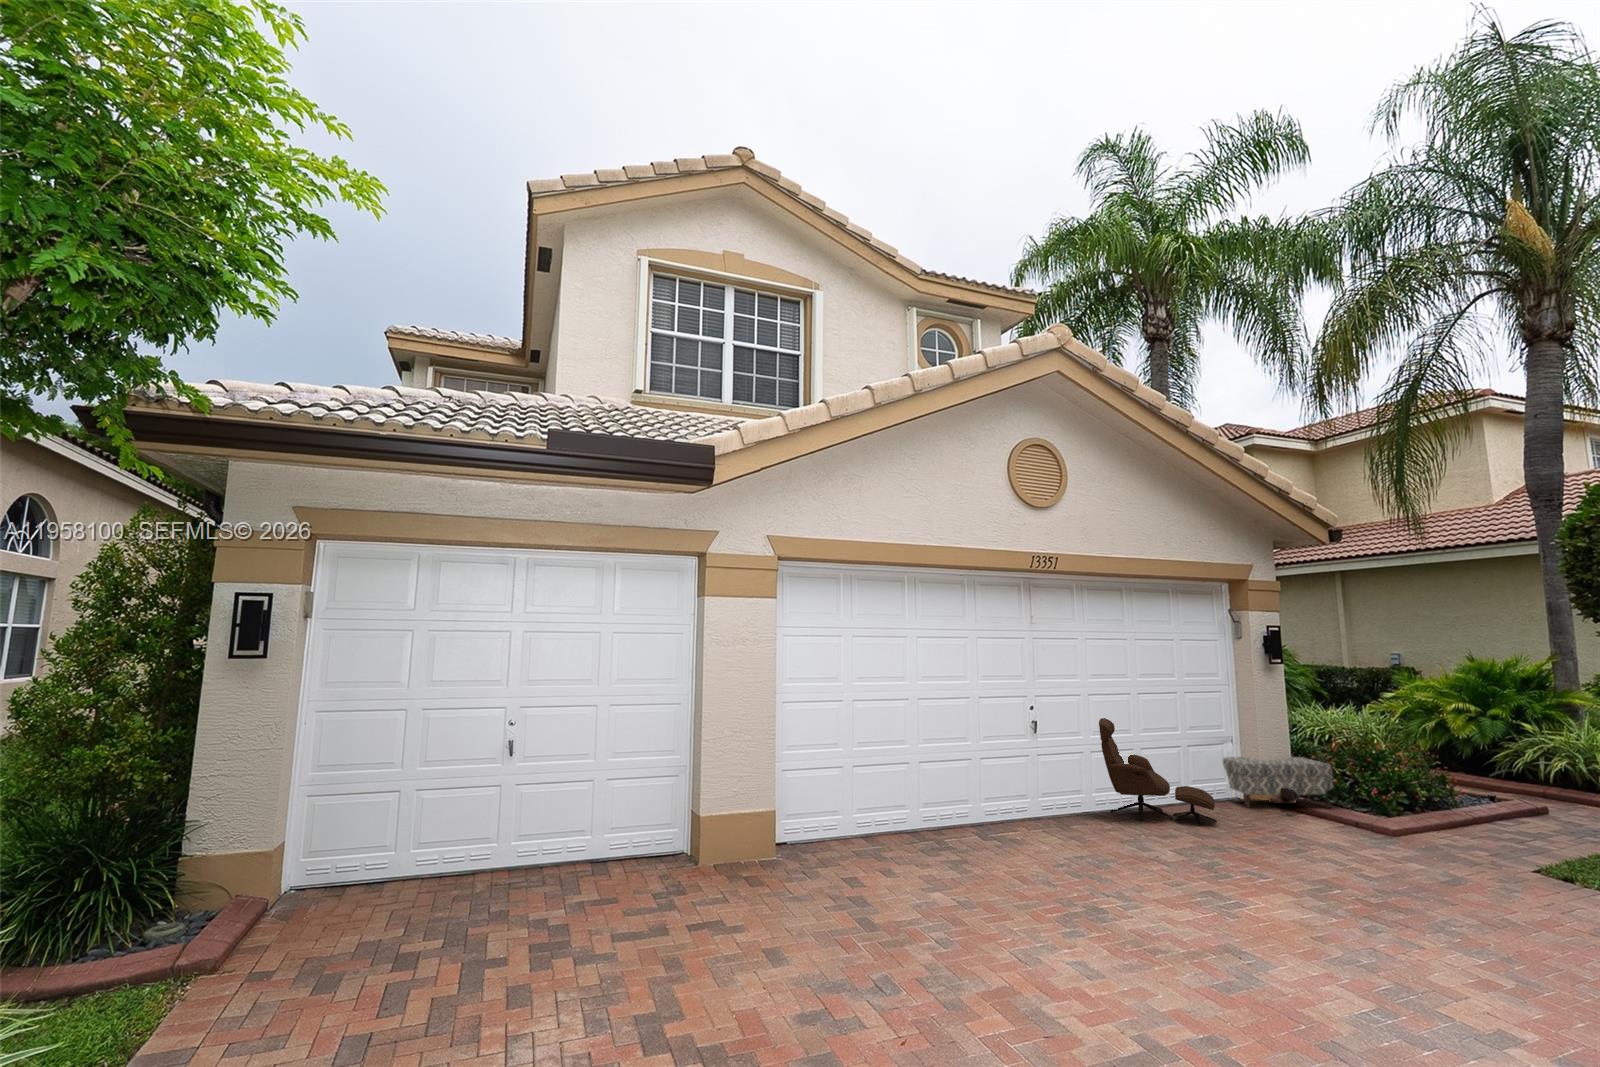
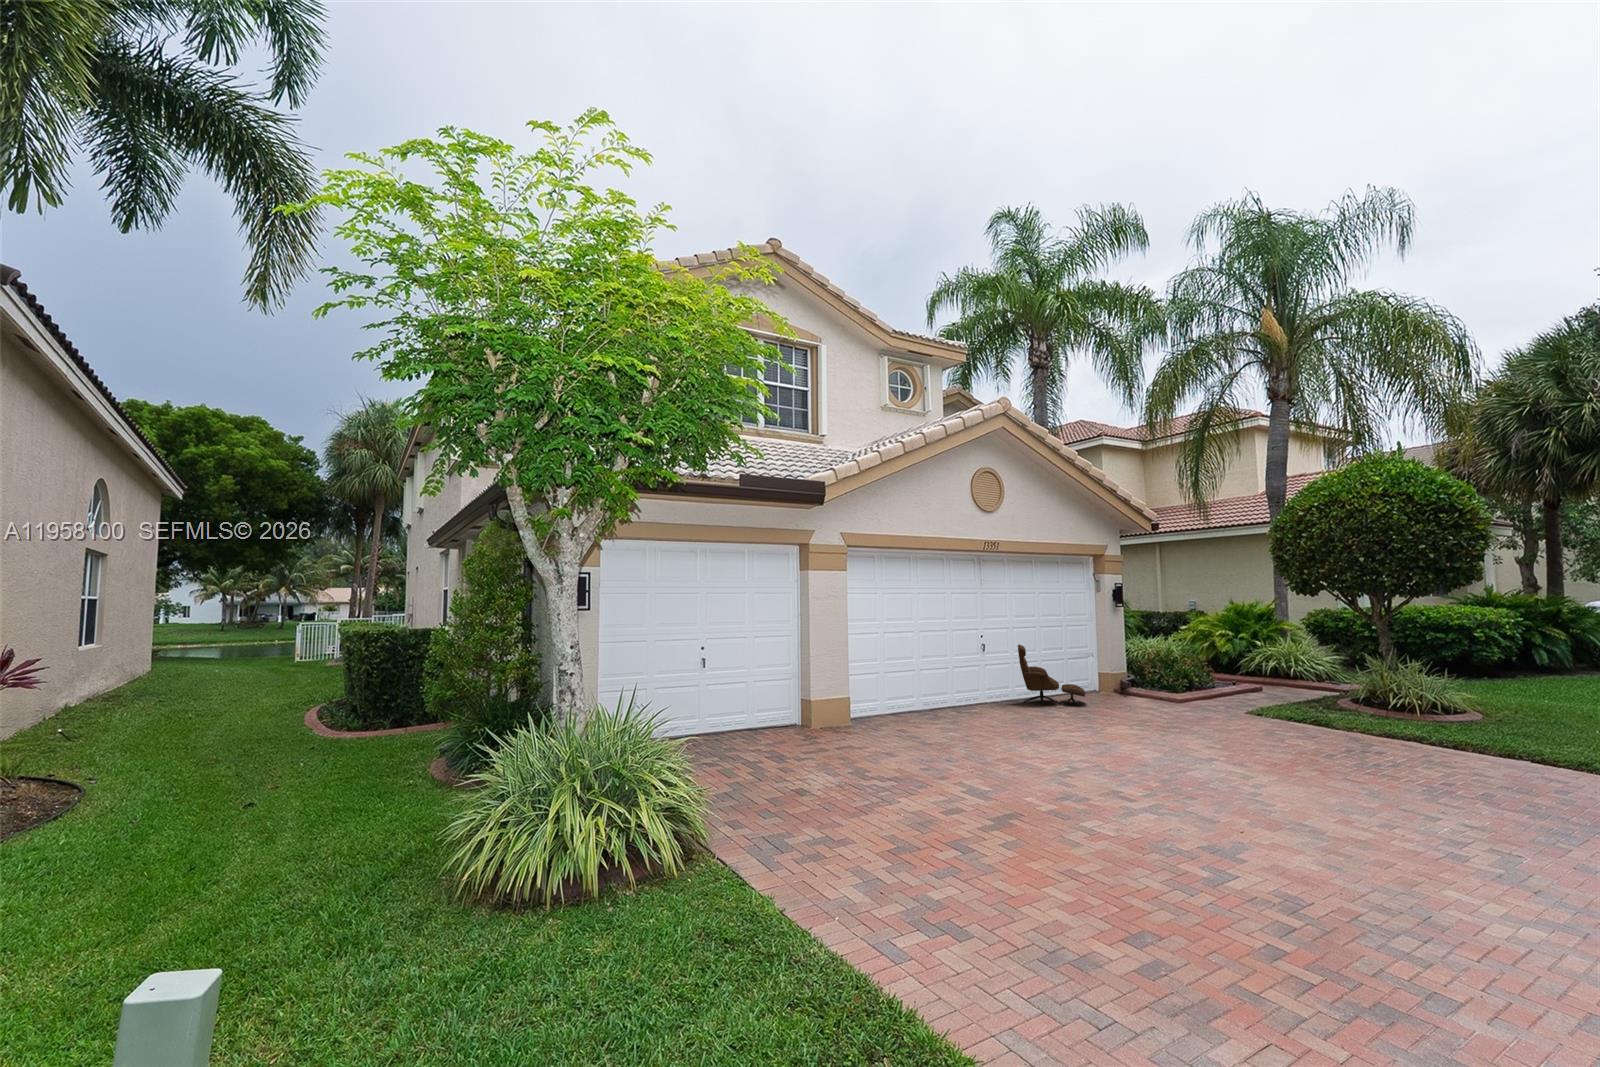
bench: present [1223,757,1333,808] -> none [1085,665,1150,696]

